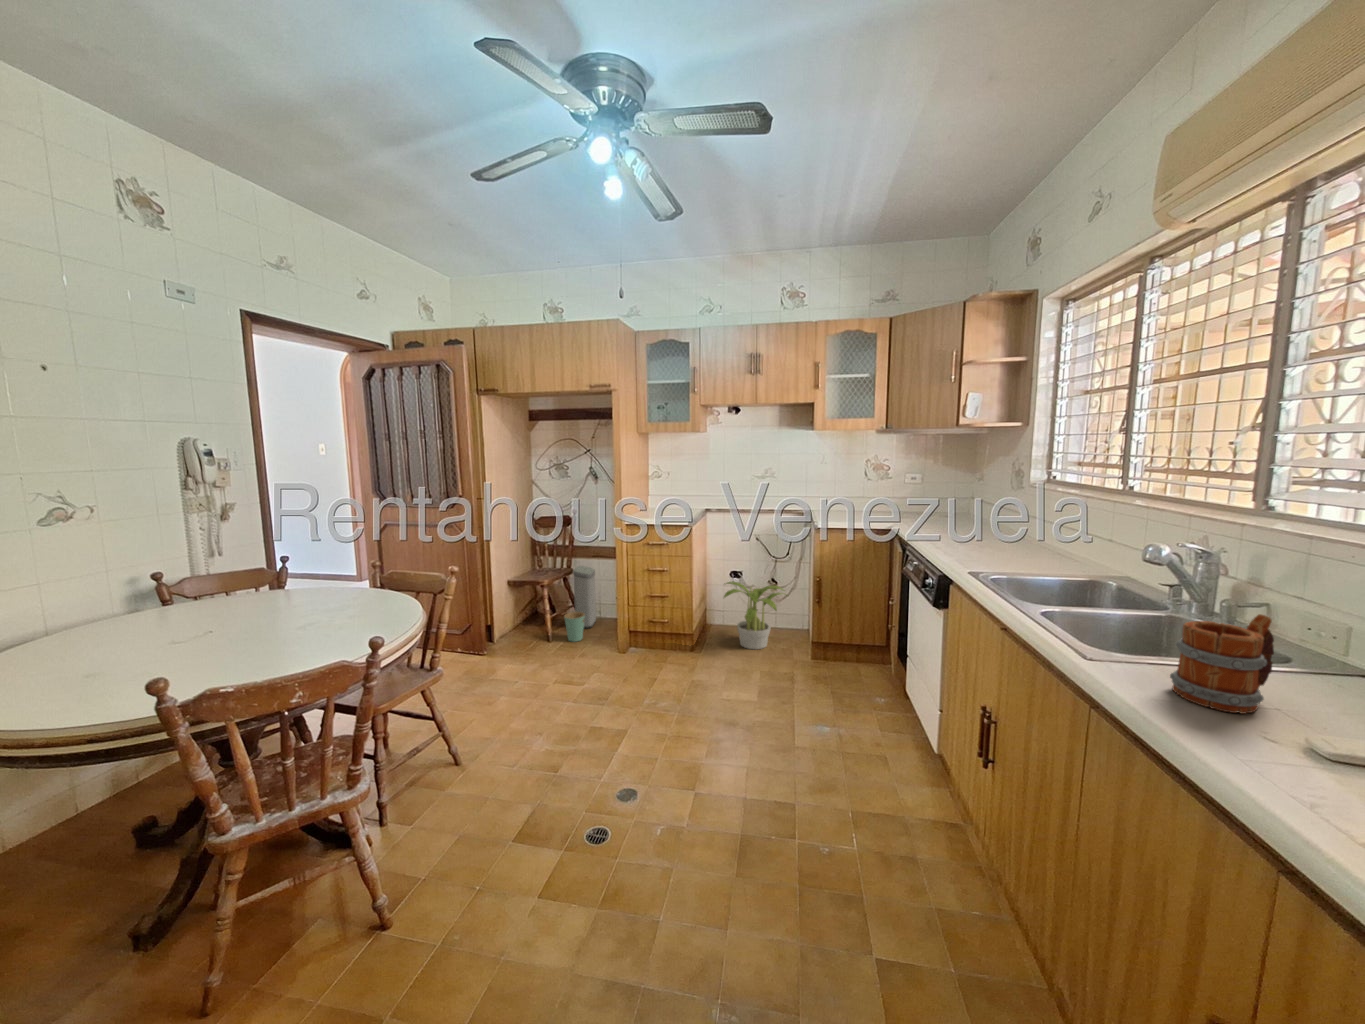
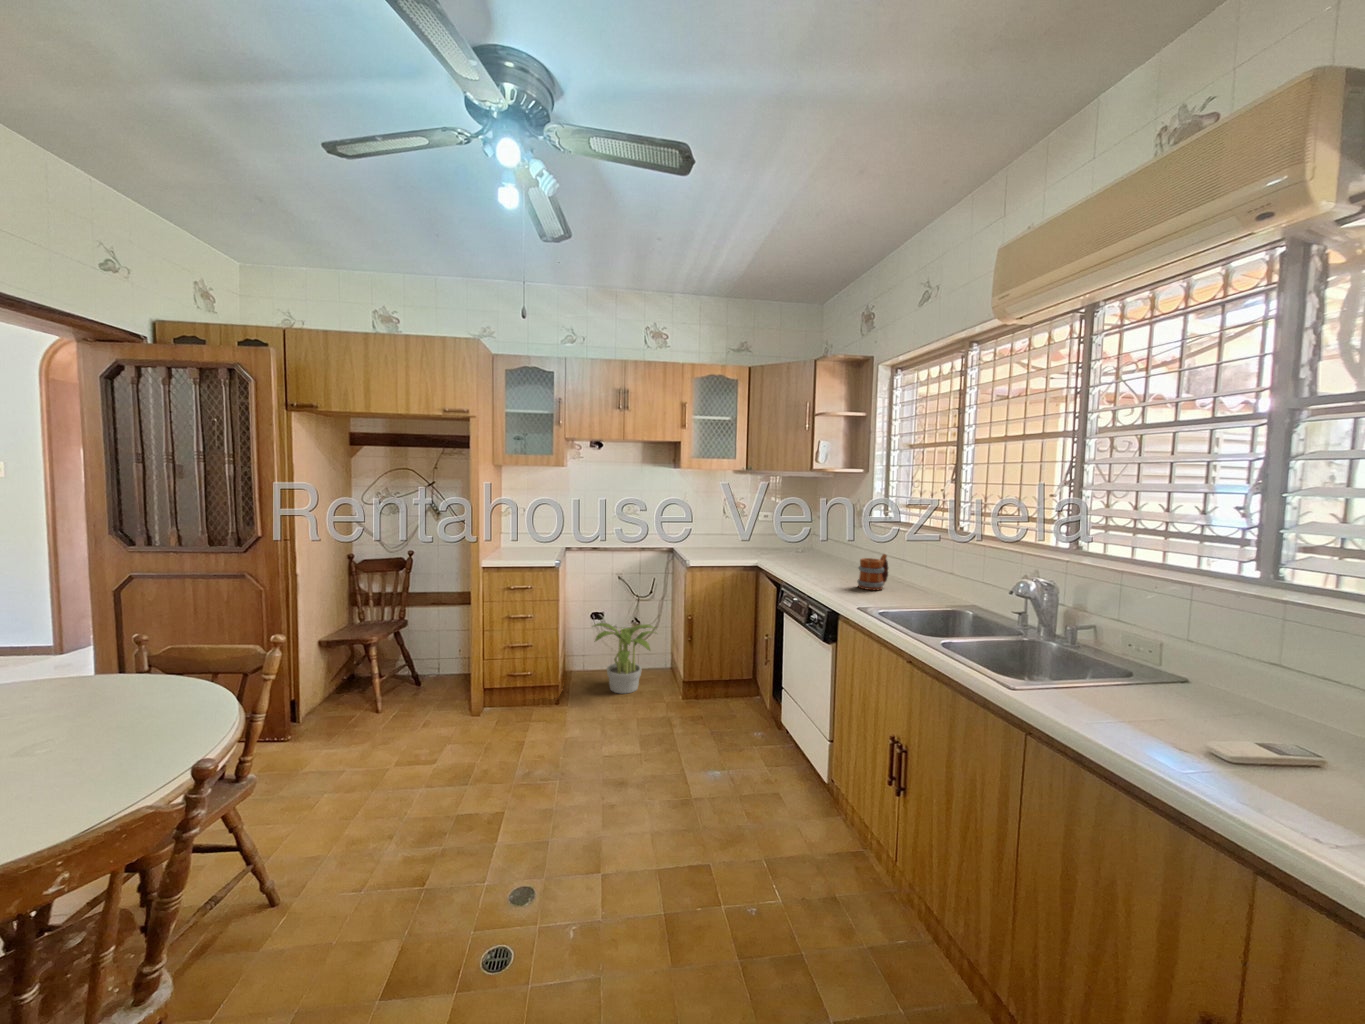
trash can: present [564,566,596,642] -> none [400,616,437,709]
mug: present [1170,614,1274,714] -> present [857,554,888,590]

